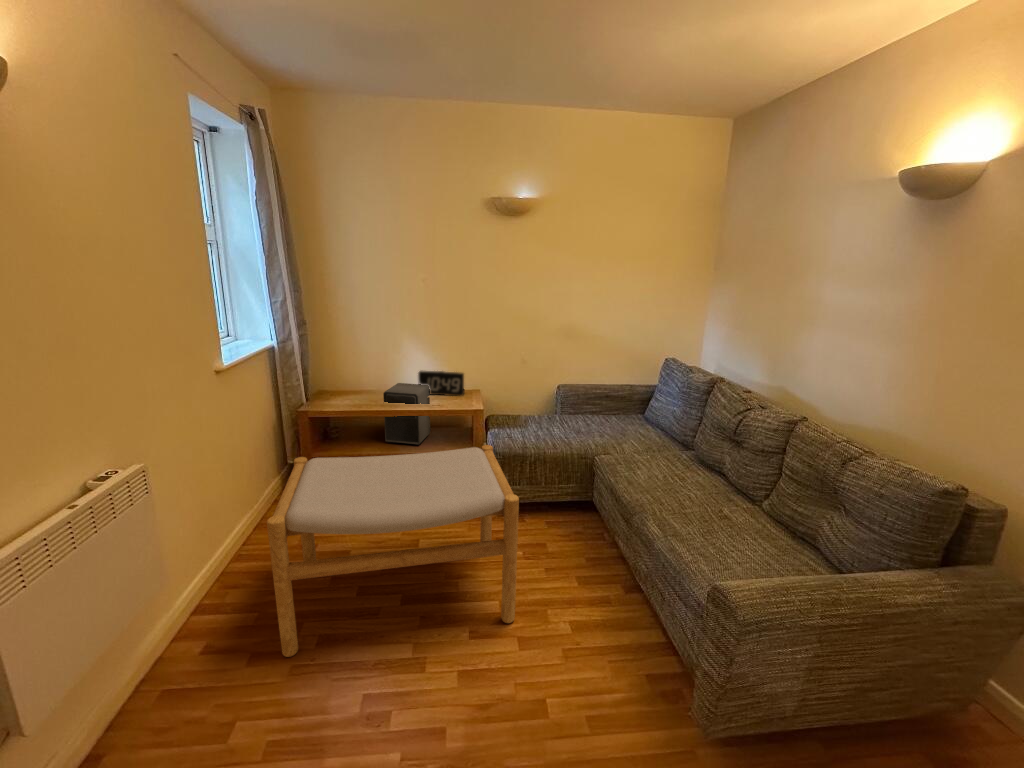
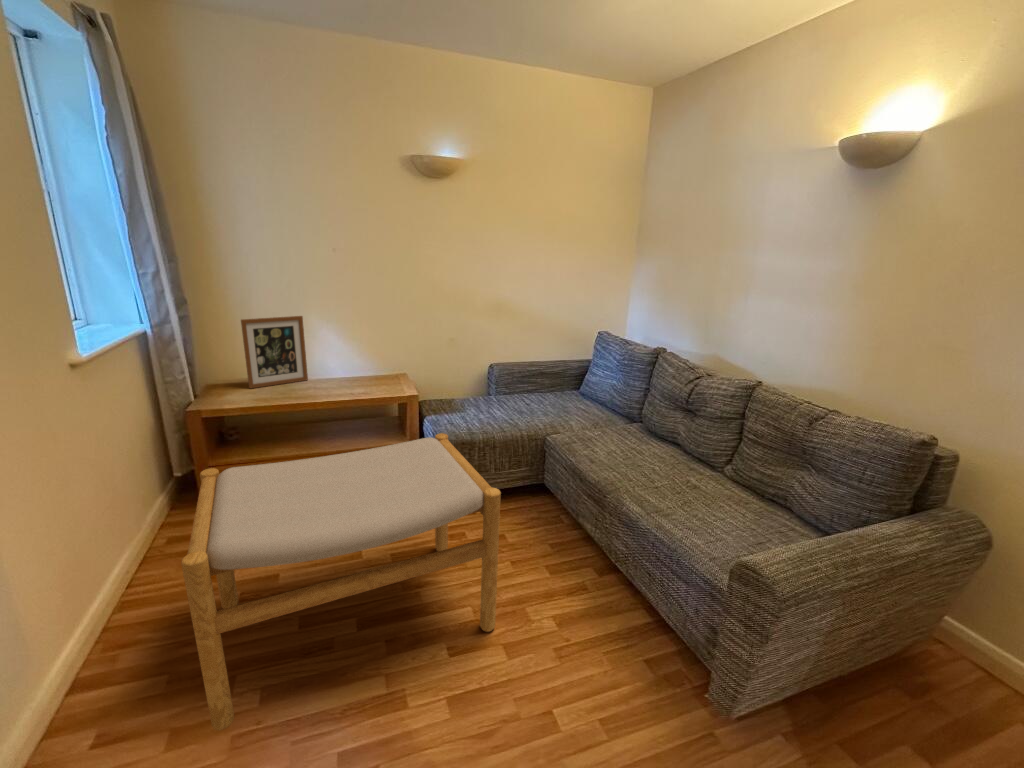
picture frame: none [344,336,395,396] -> present [241,316,308,388]
alarm clock: present [418,371,465,396] -> none [337,355,392,382]
speaker: present [383,383,431,445] -> none [297,370,355,440]

